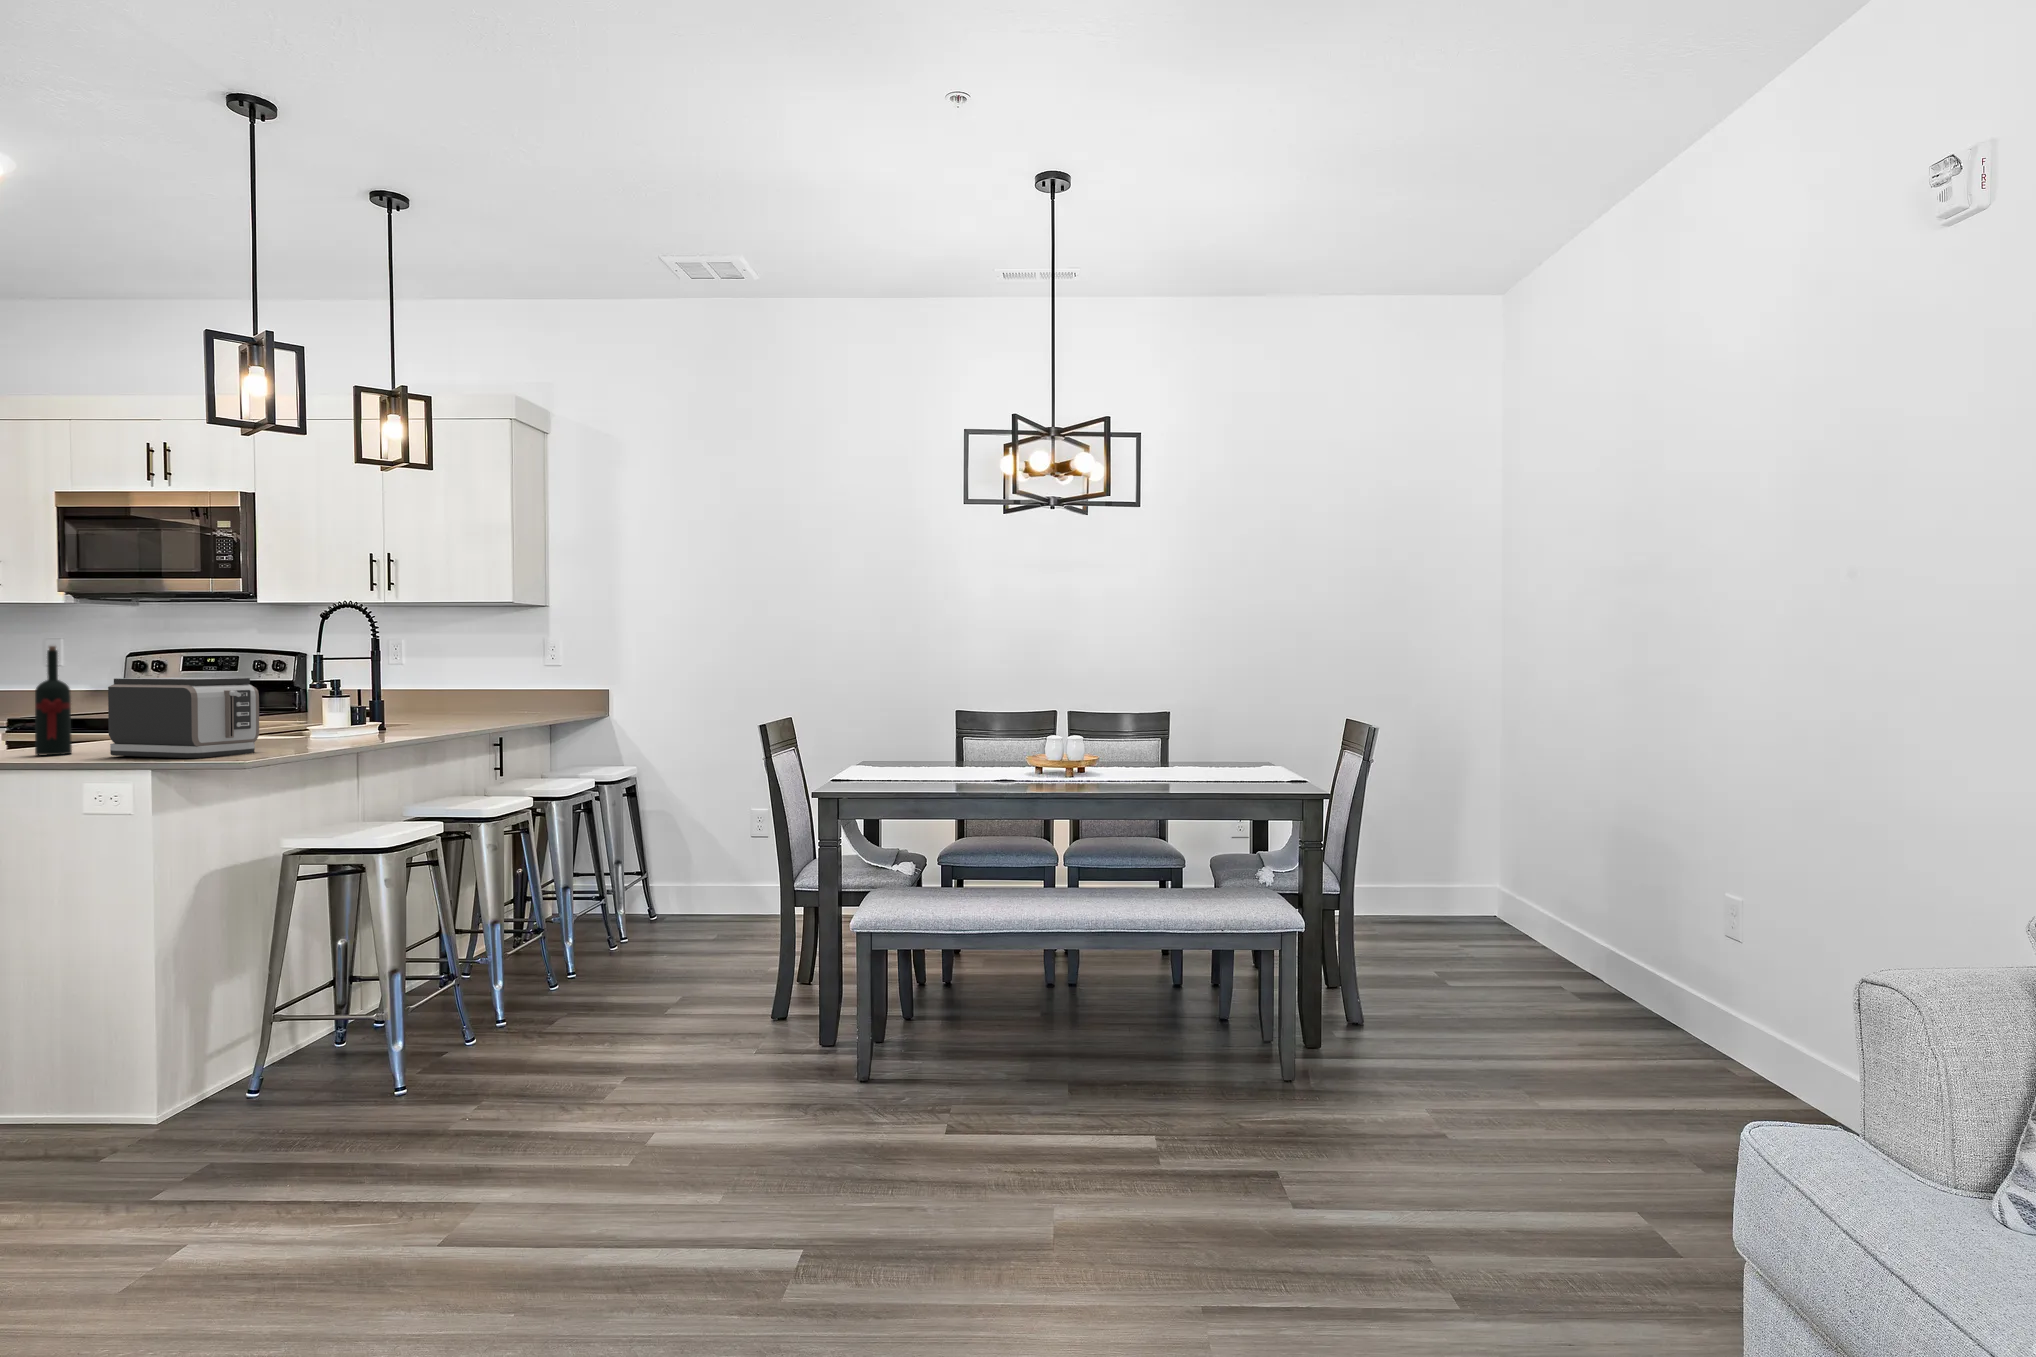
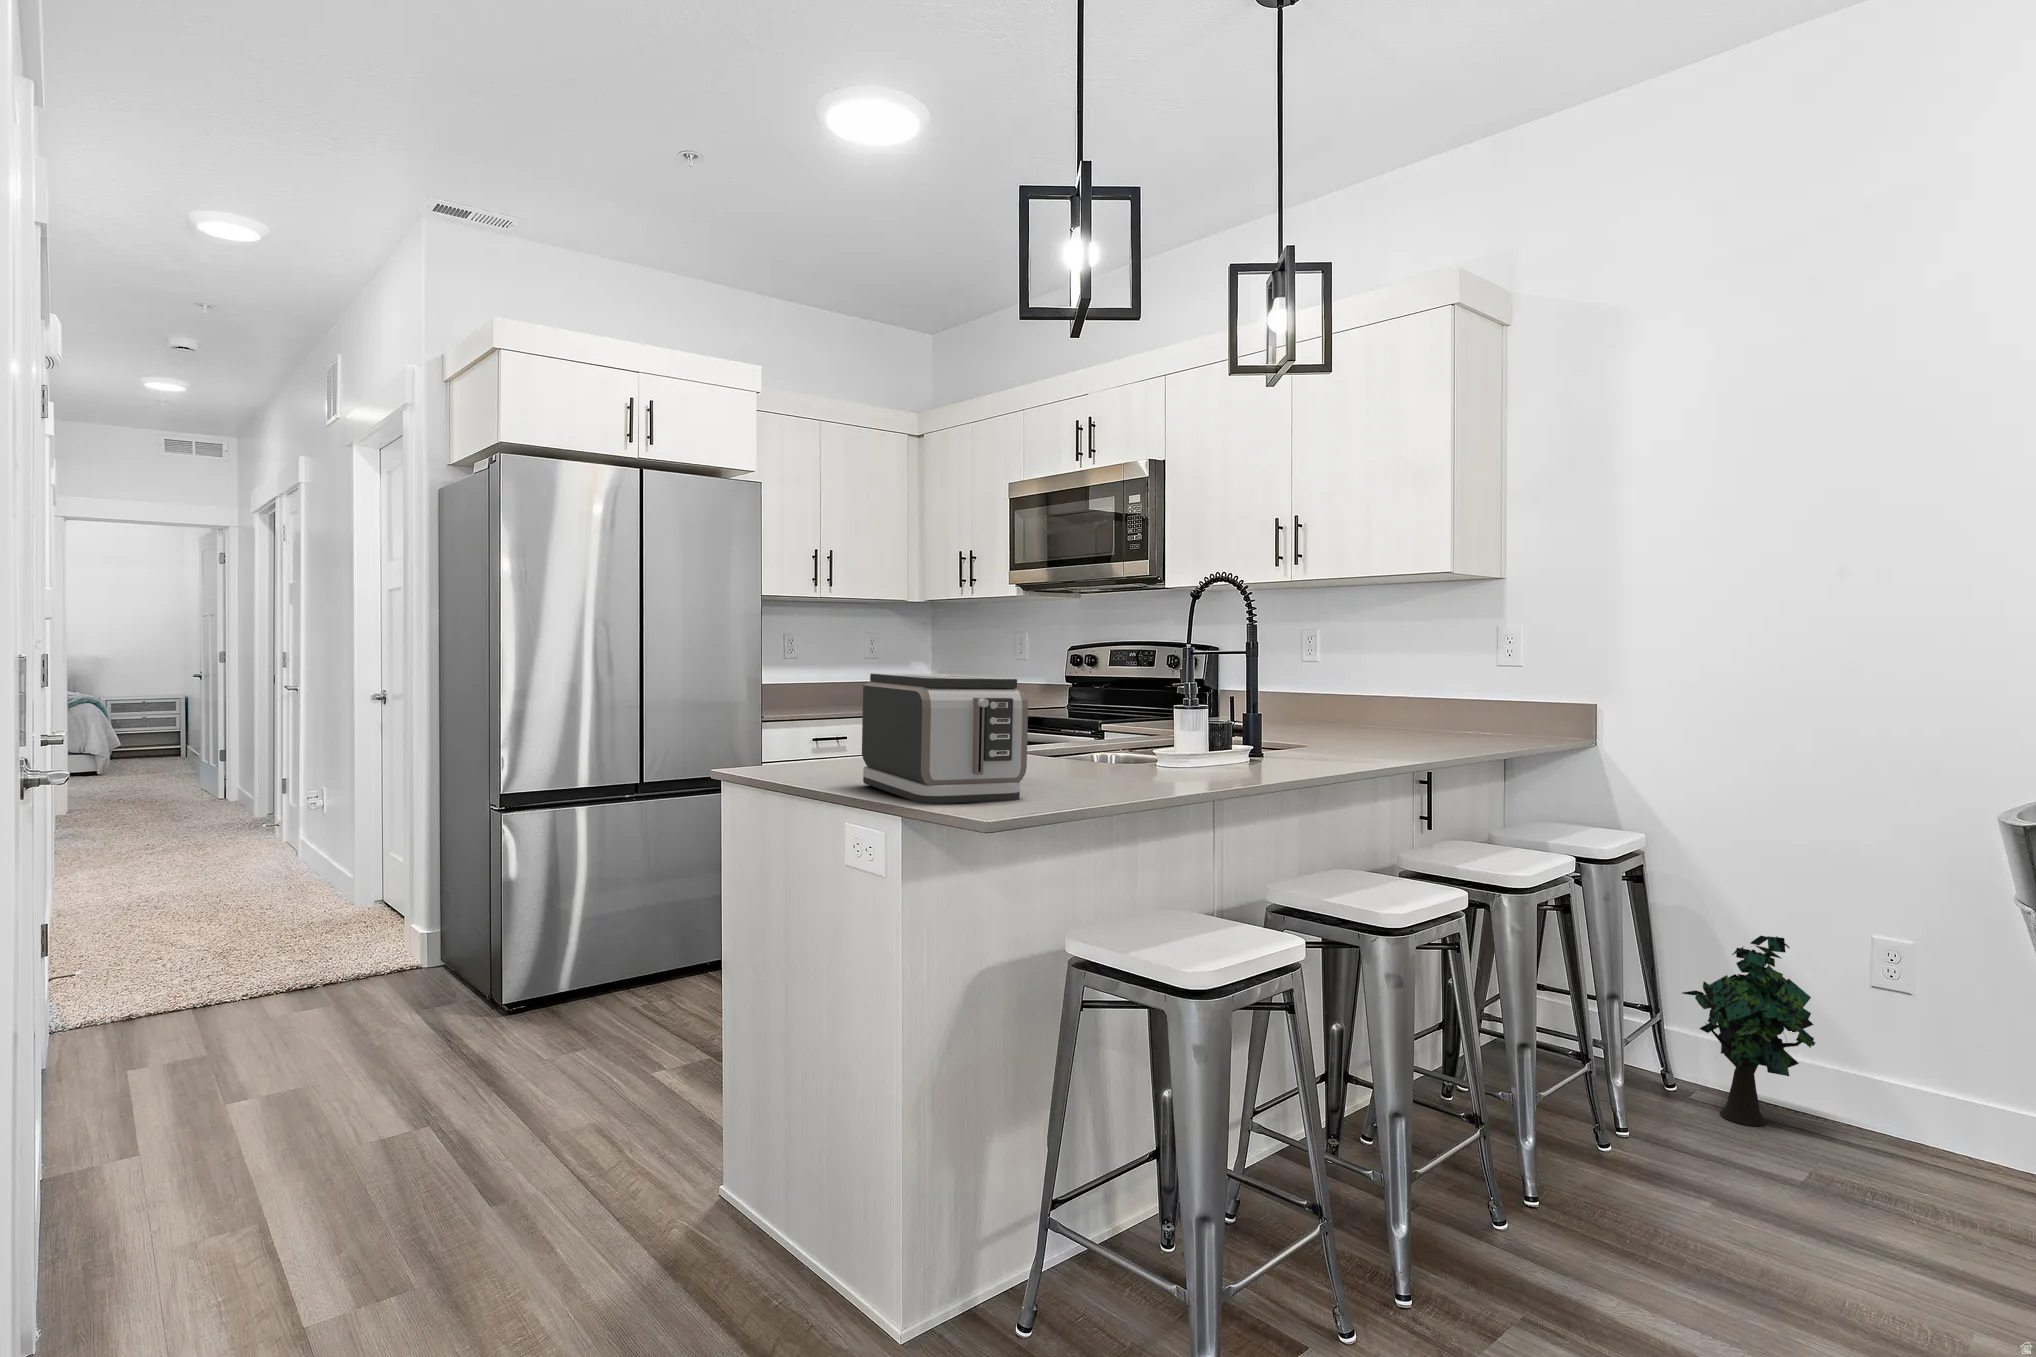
wine bottle: present [35,646,72,756] -> none [823,628,861,773]
decorative plant: none [658,814,727,927] -> present [1682,936,1815,1126]

